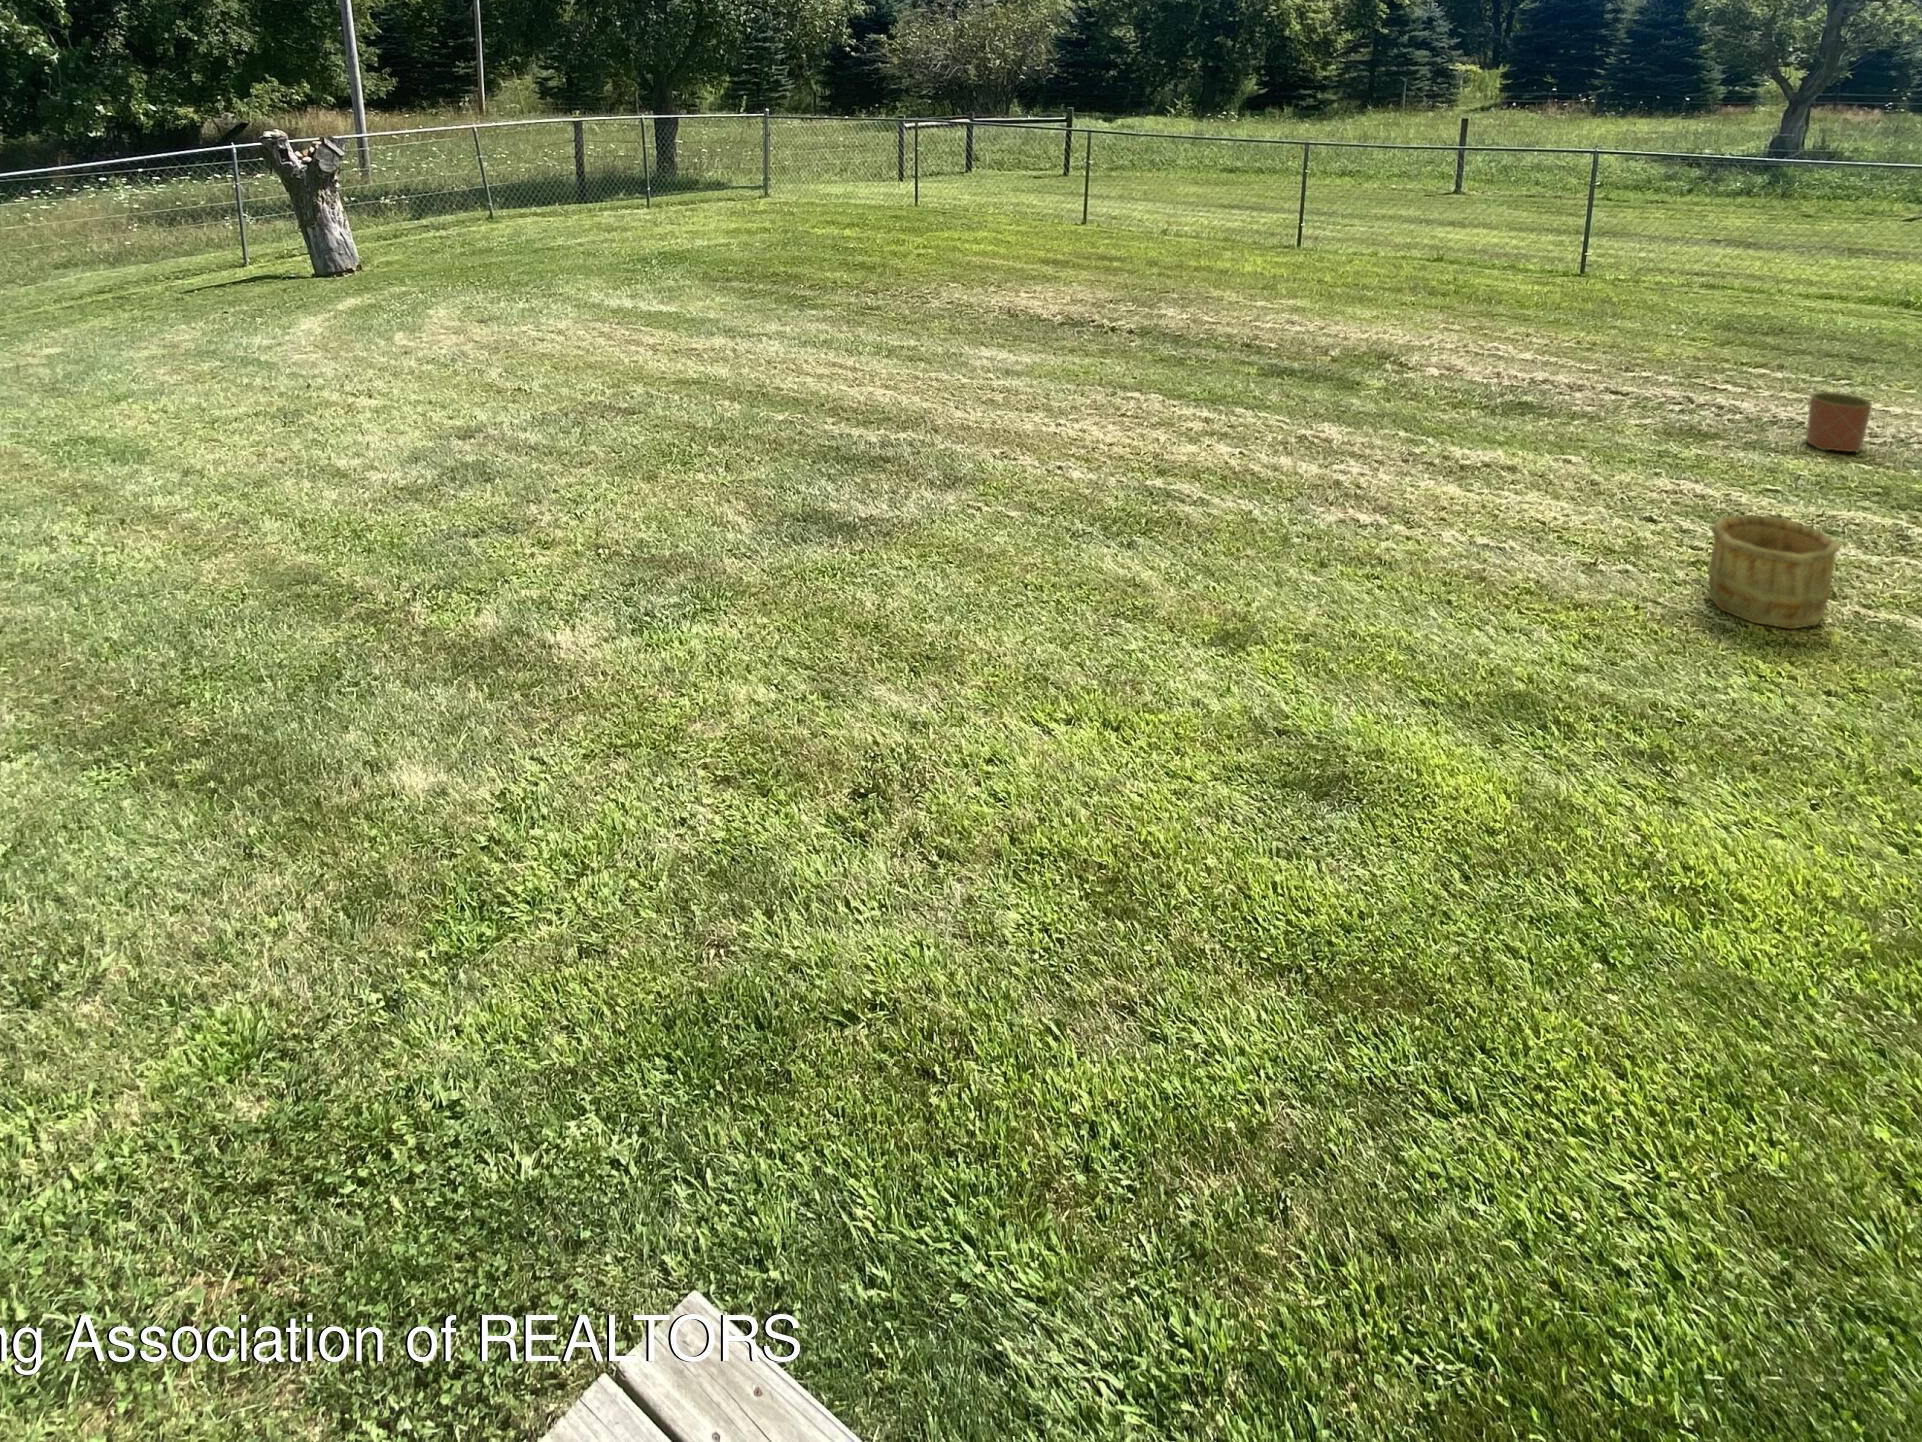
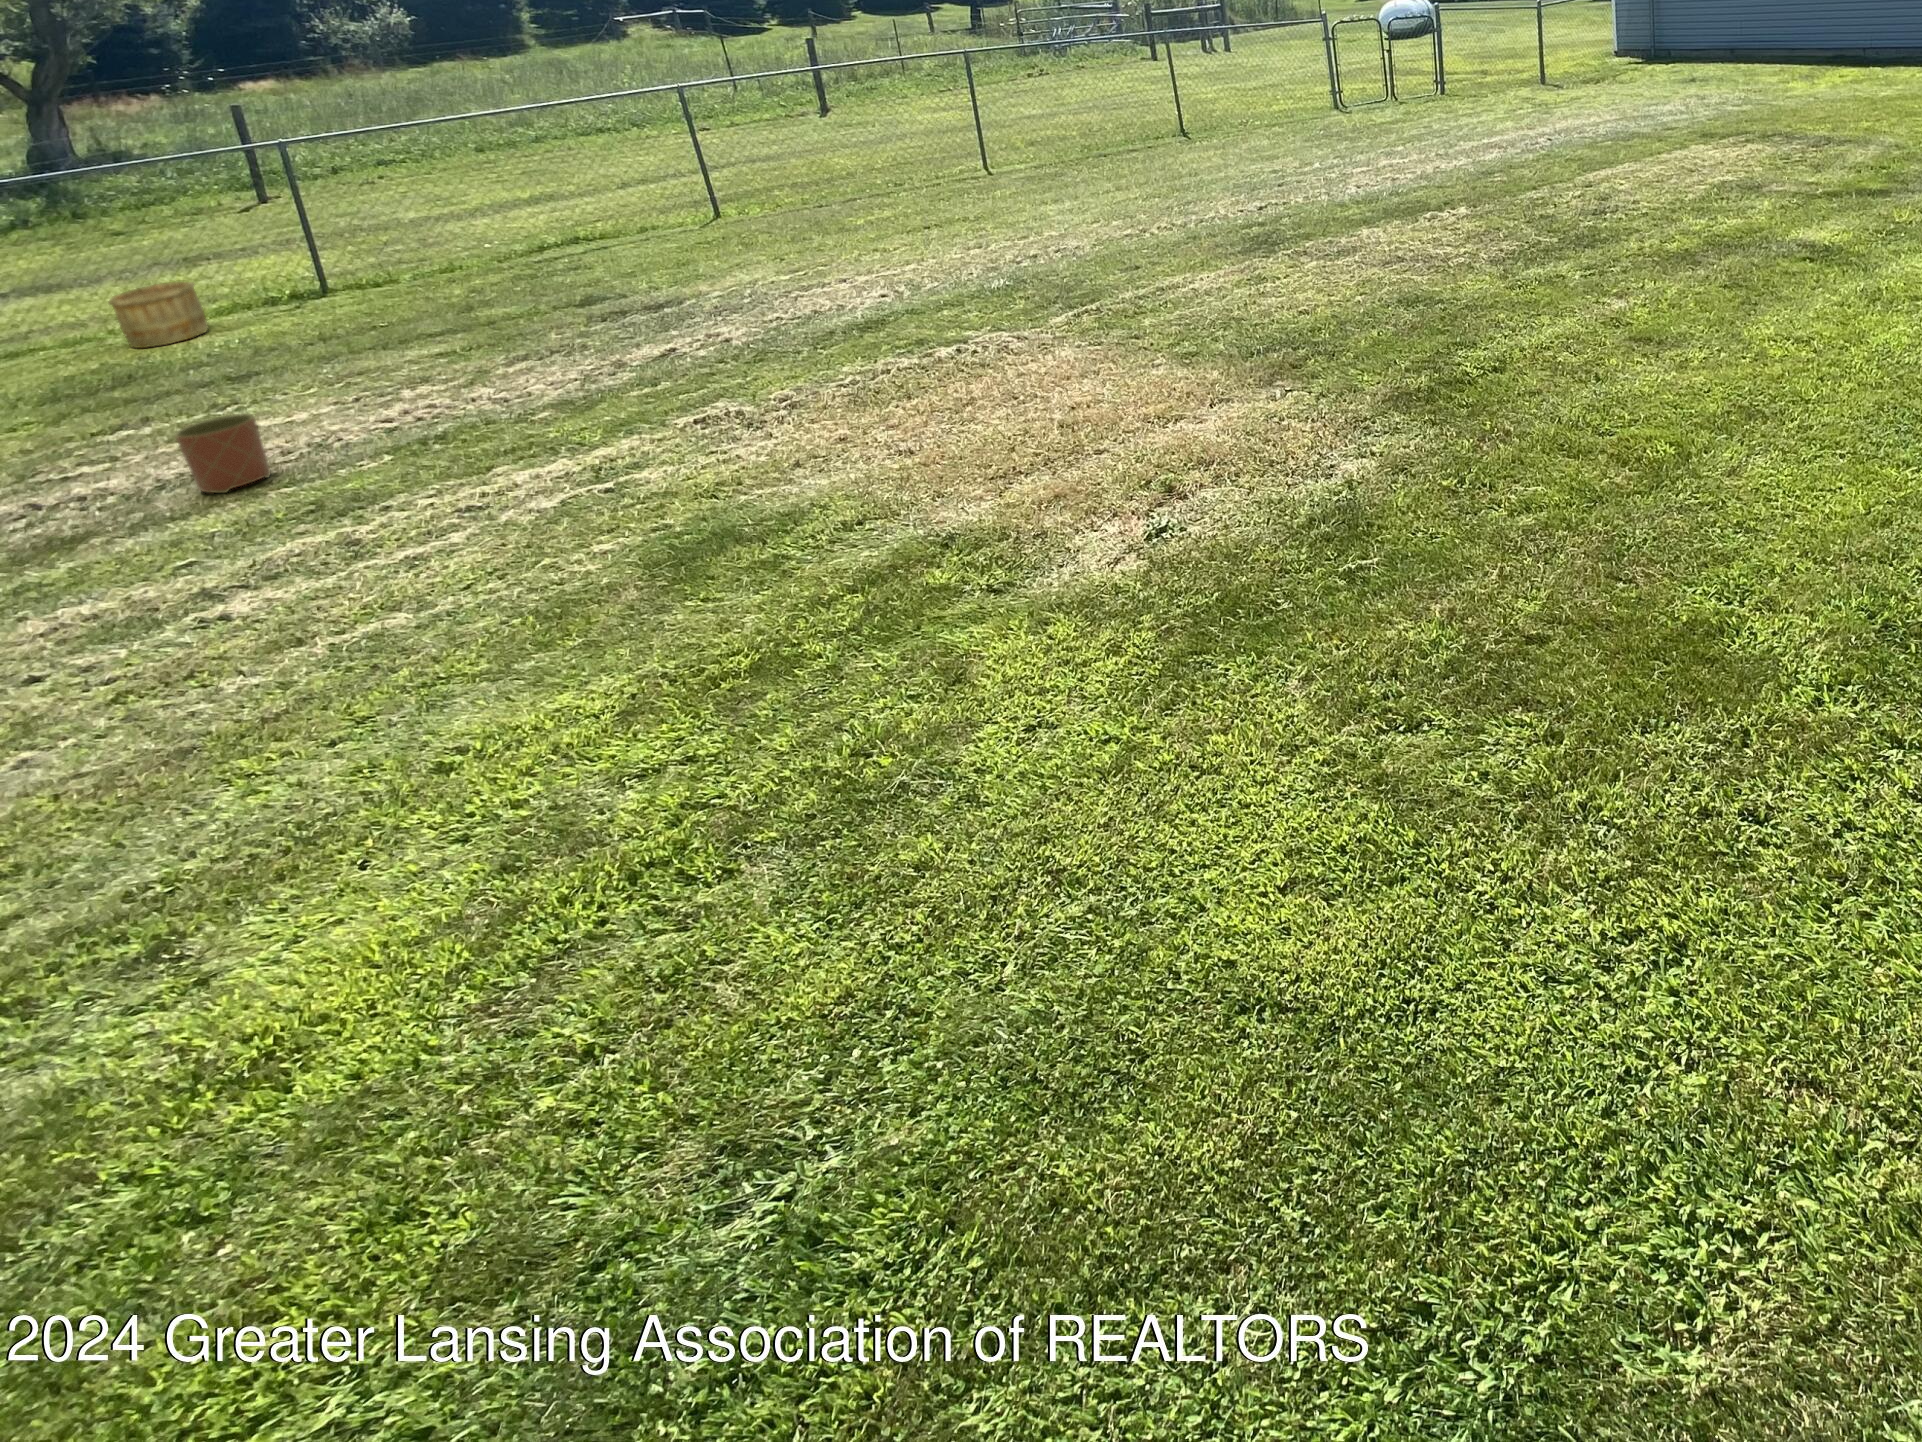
wooden bucket: present [1708,515,1840,629] -> present [109,282,208,348]

